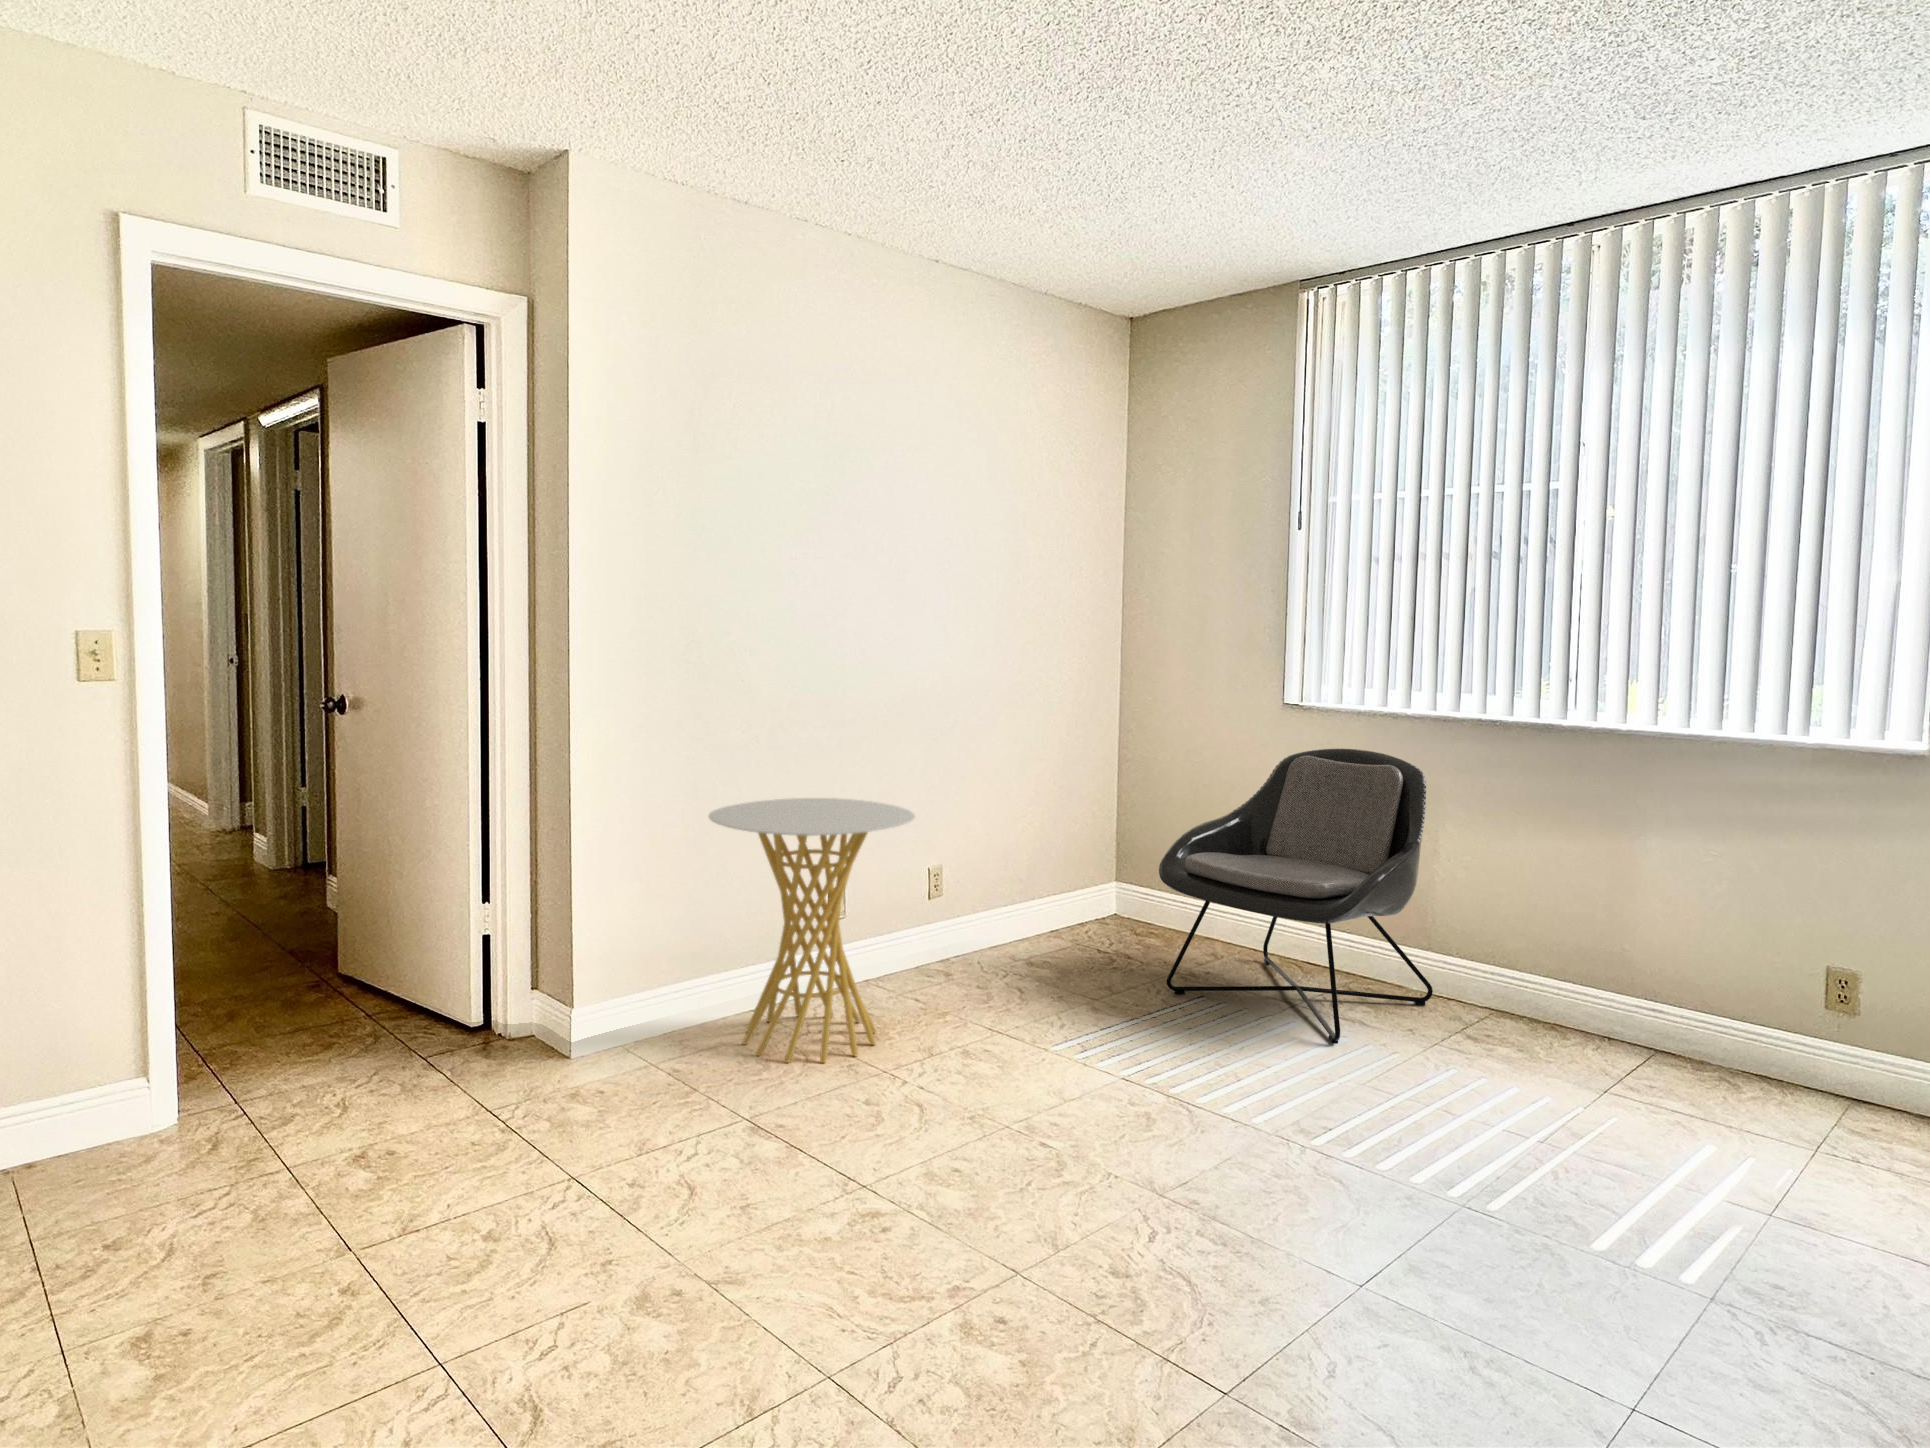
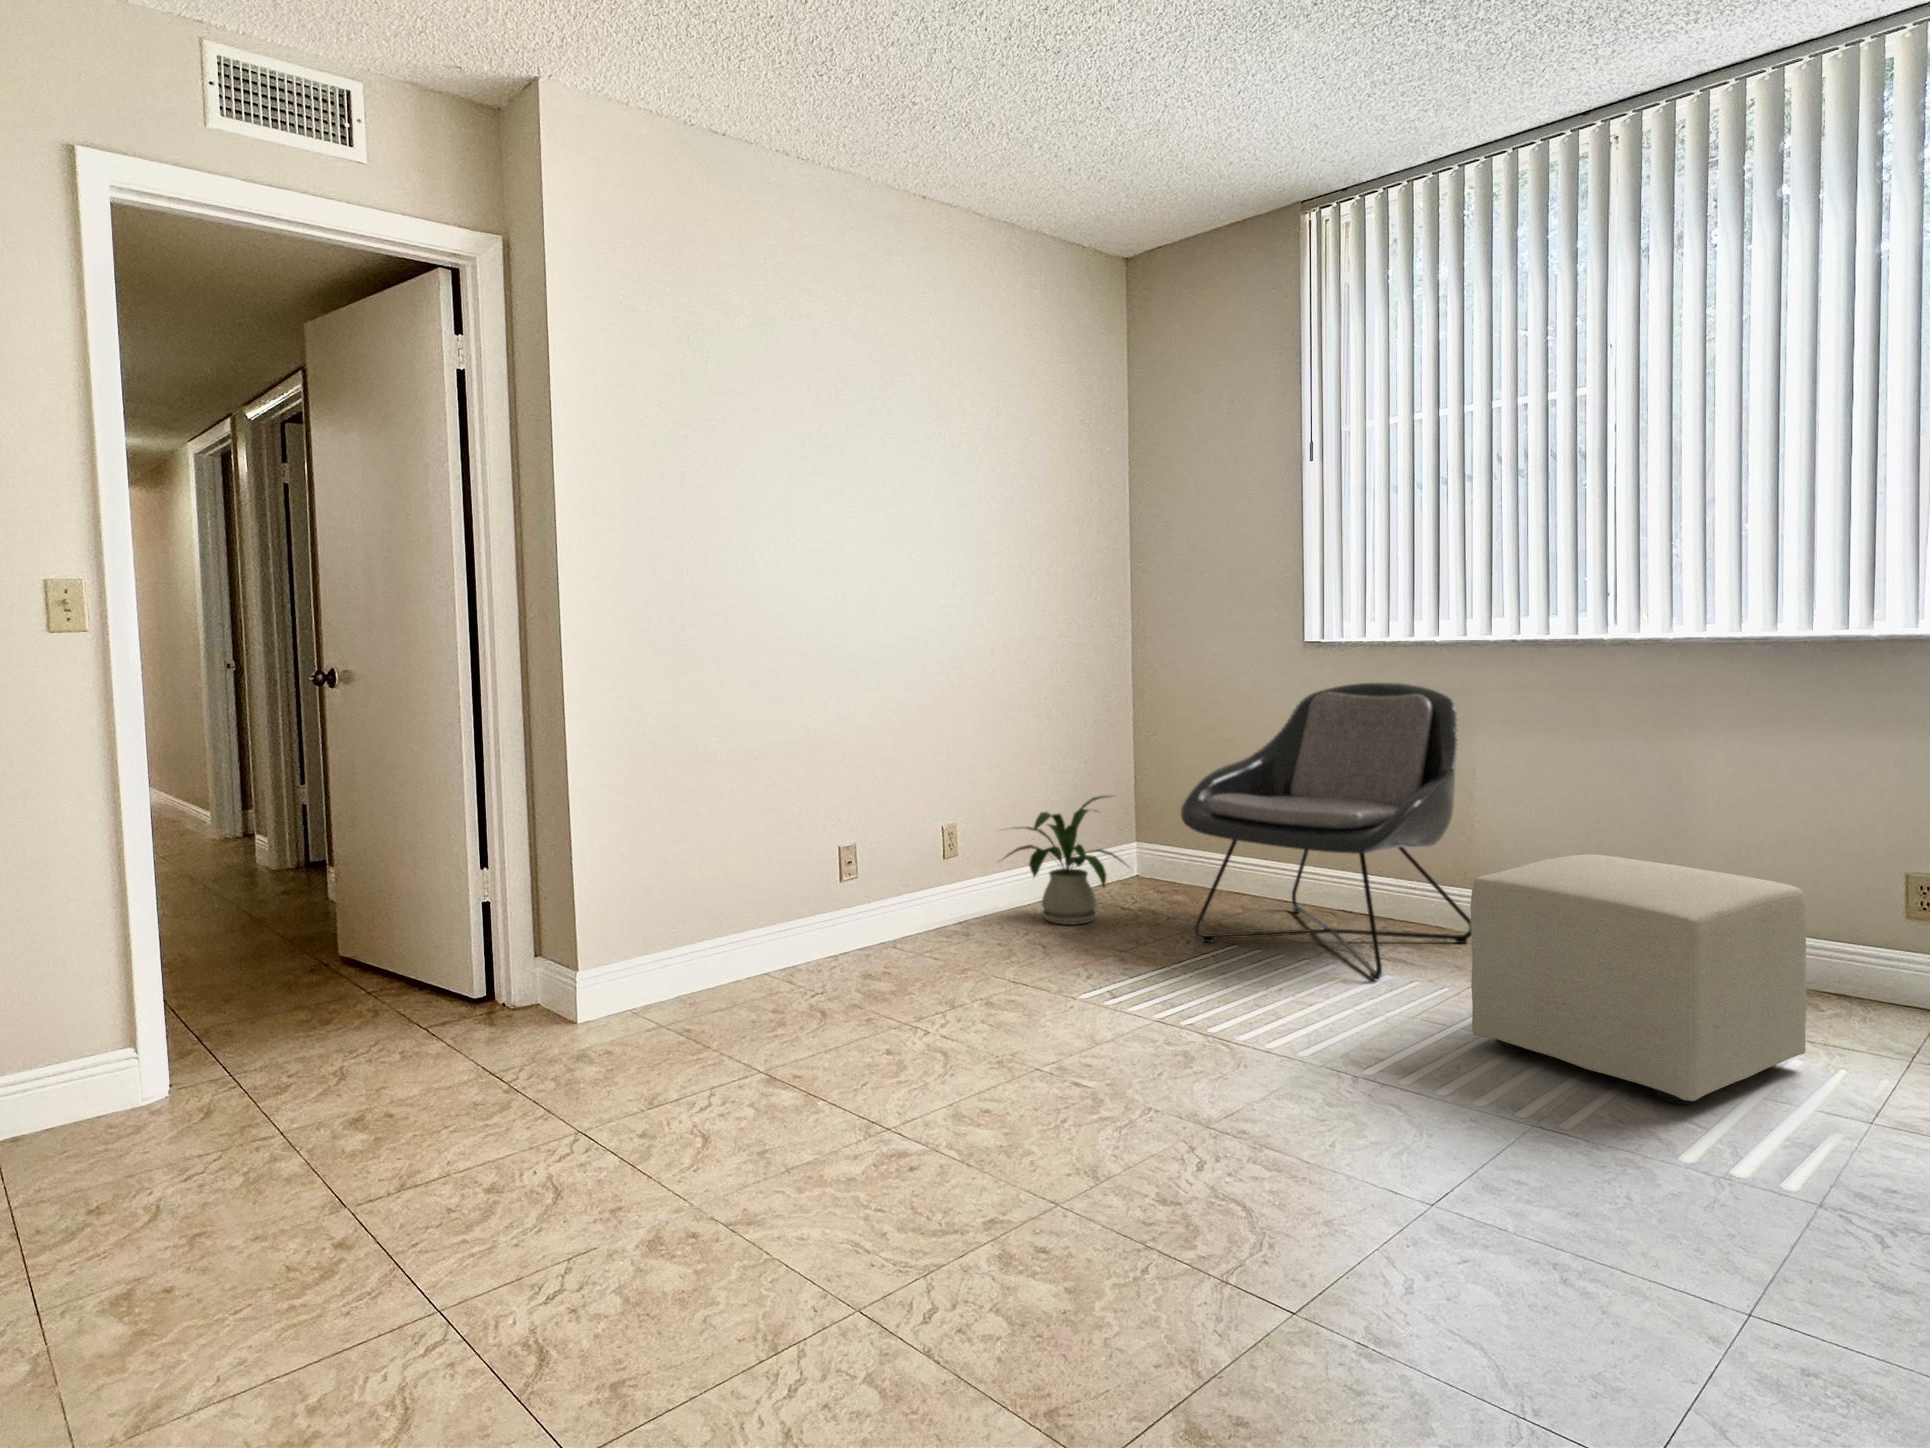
side table: present [709,798,915,1063] -> none [711,749,926,1018]
house plant: none [980,845,1113,969] -> present [1005,796,1124,925]
ottoman: none [1416,939,1726,1189] -> present [1470,854,1806,1104]

